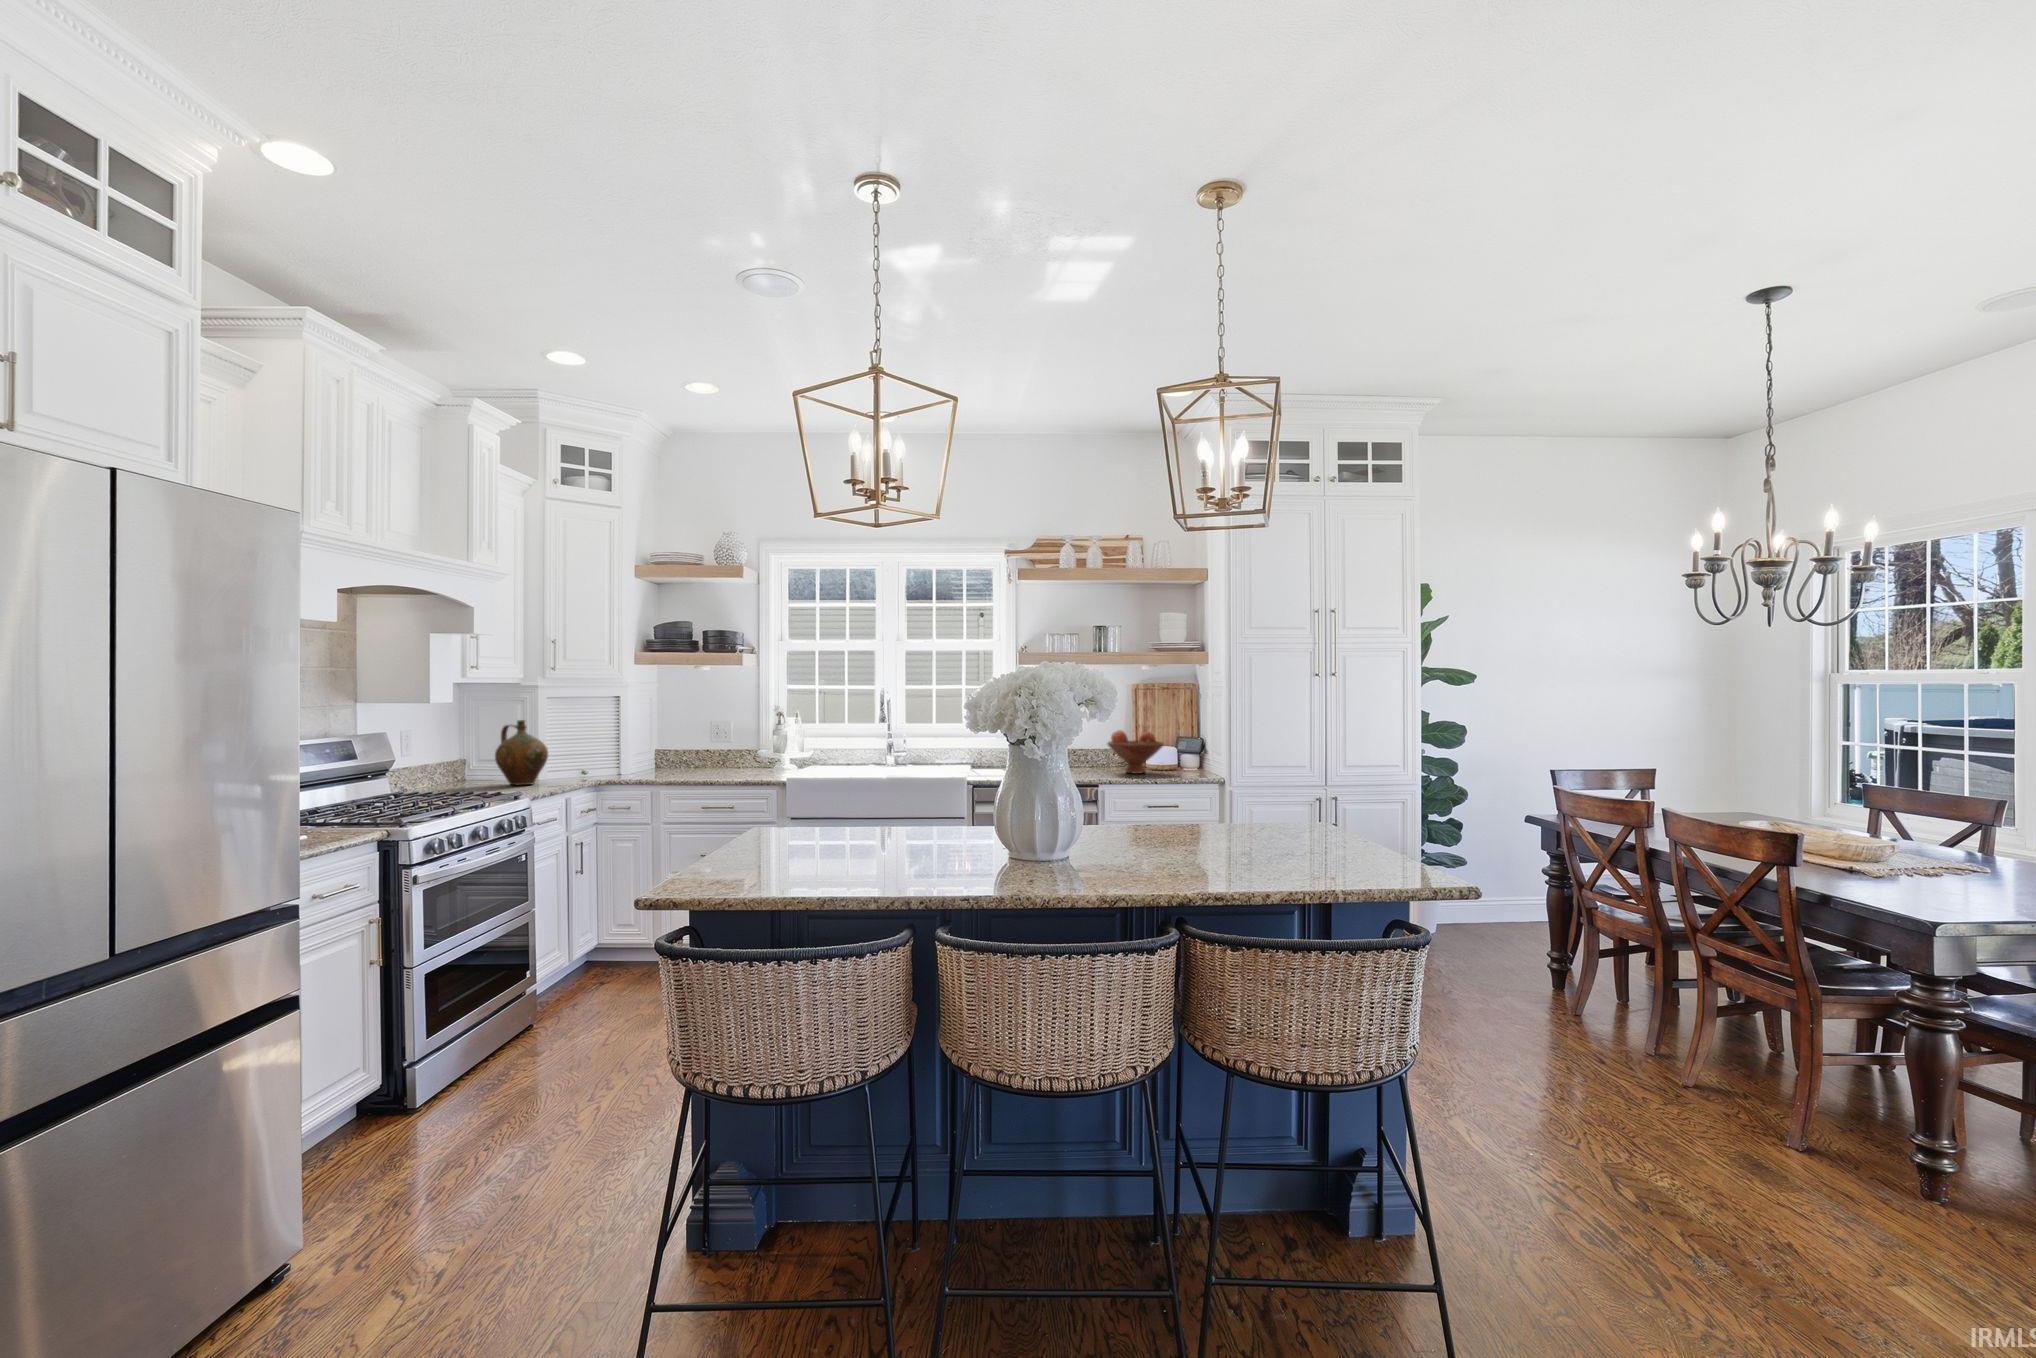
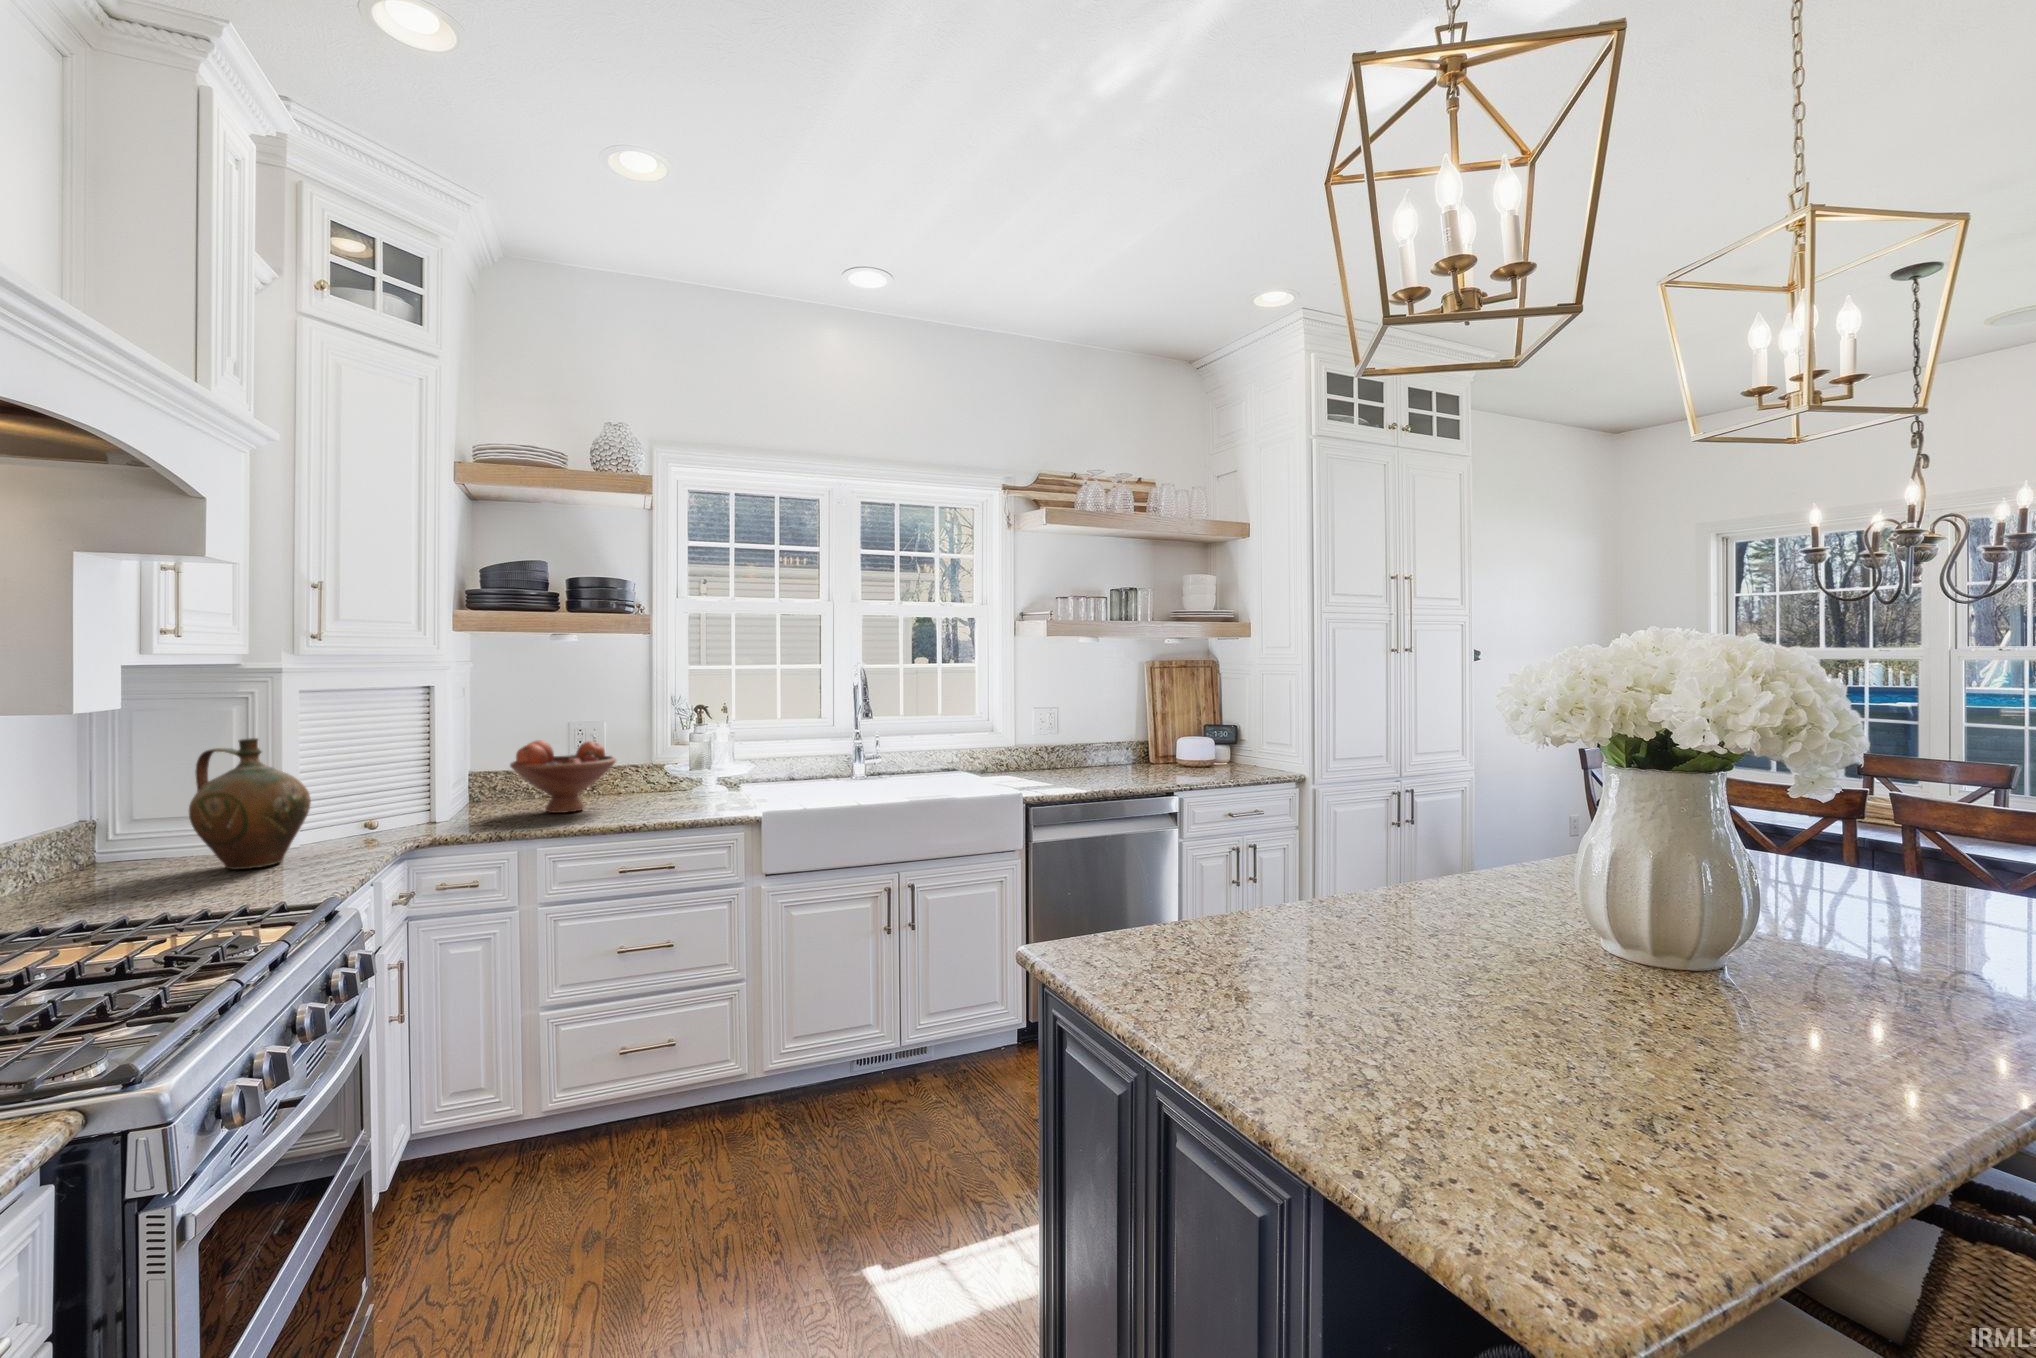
fruit bowl: present [1107,730,1164,773] -> present [510,740,616,813]

